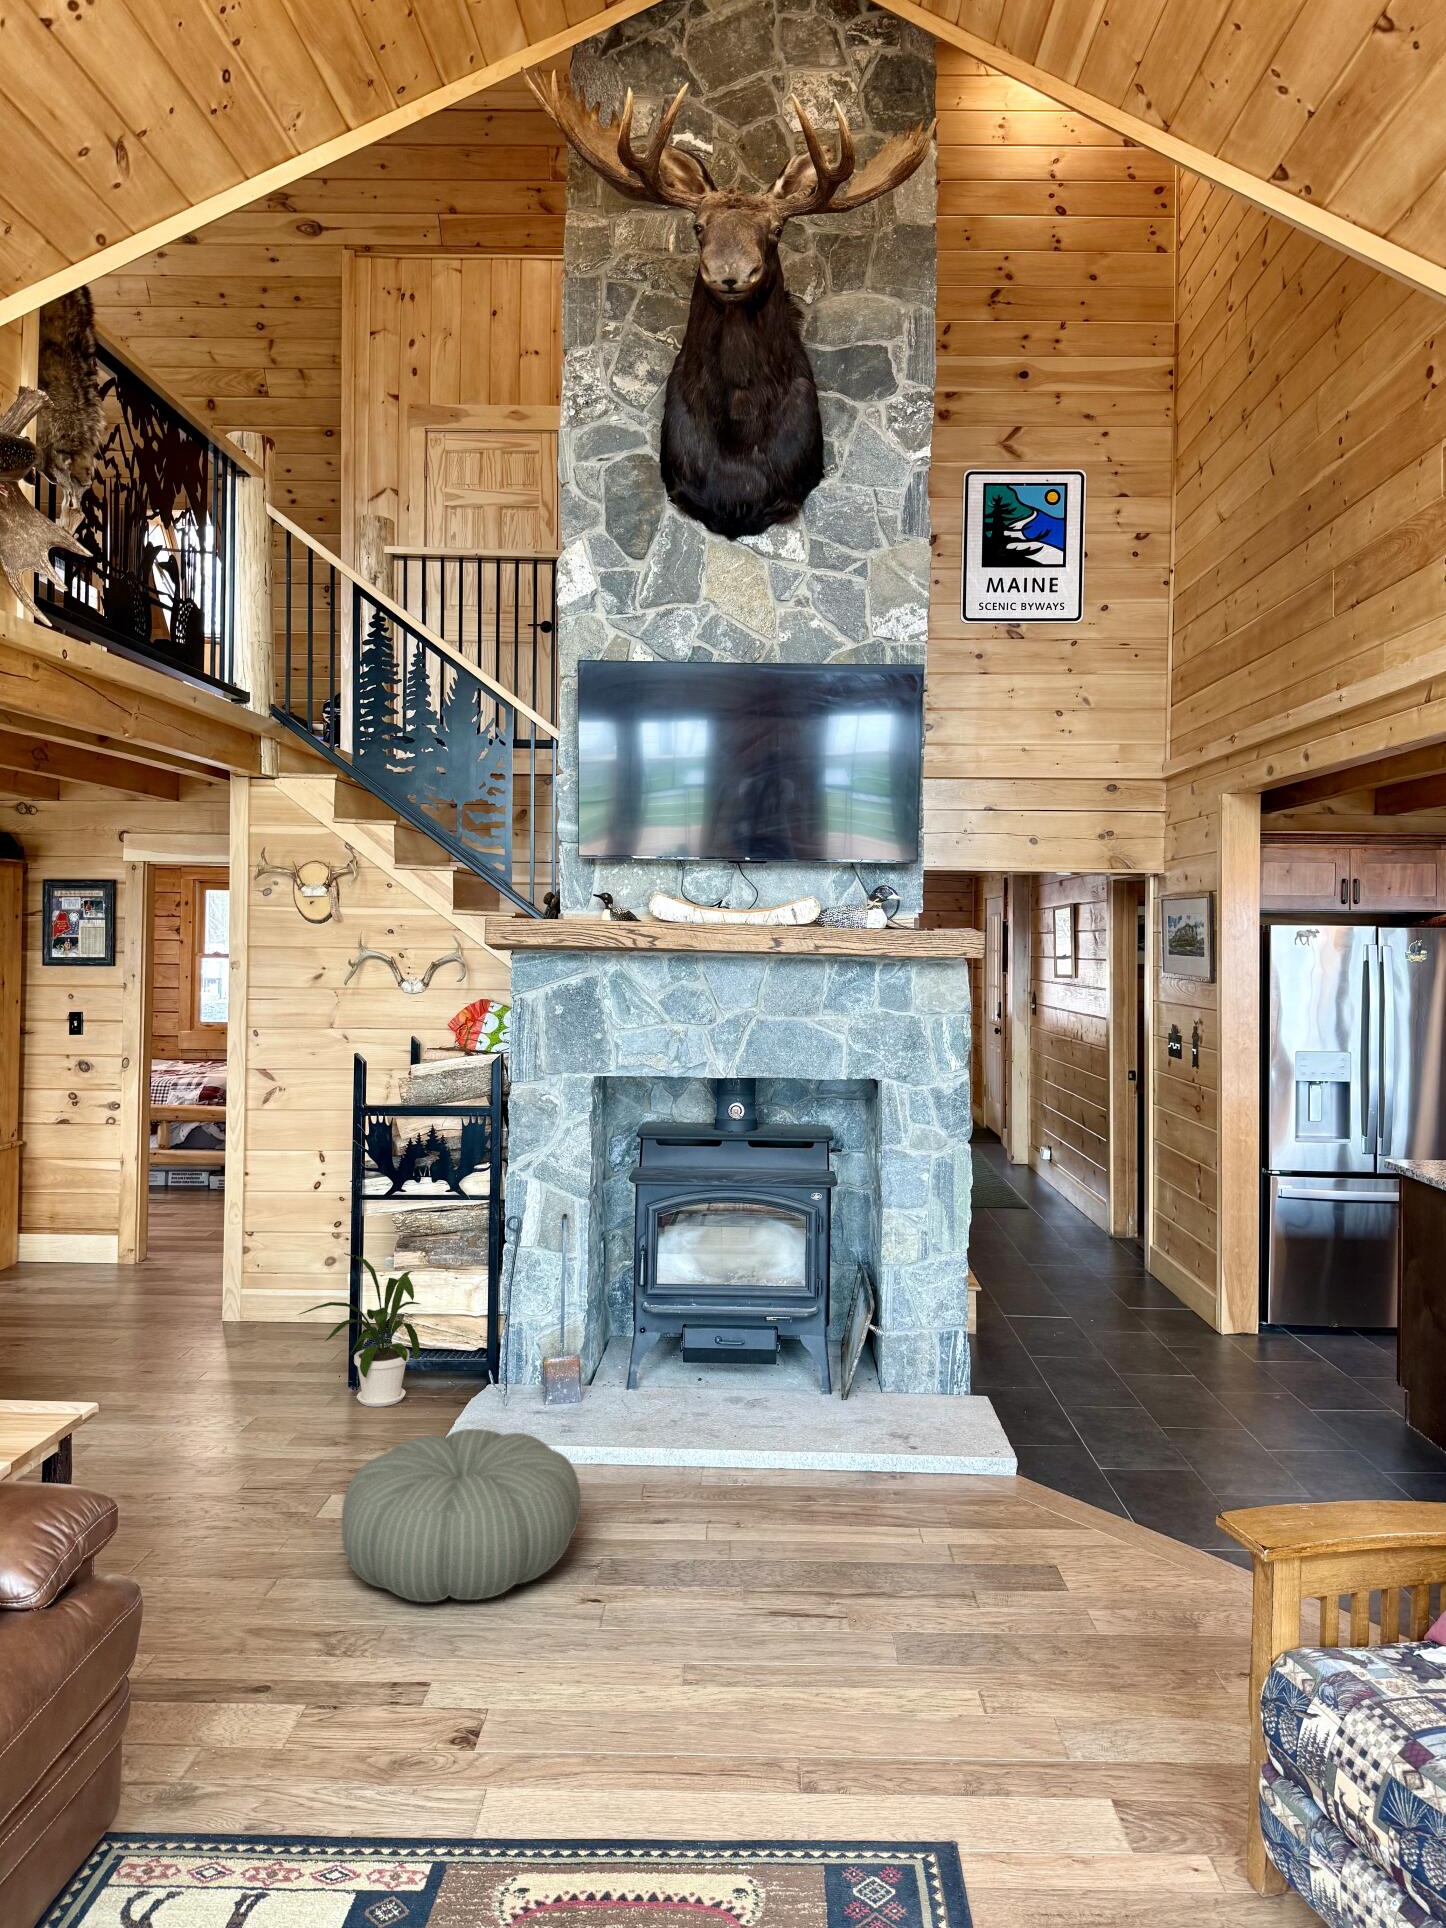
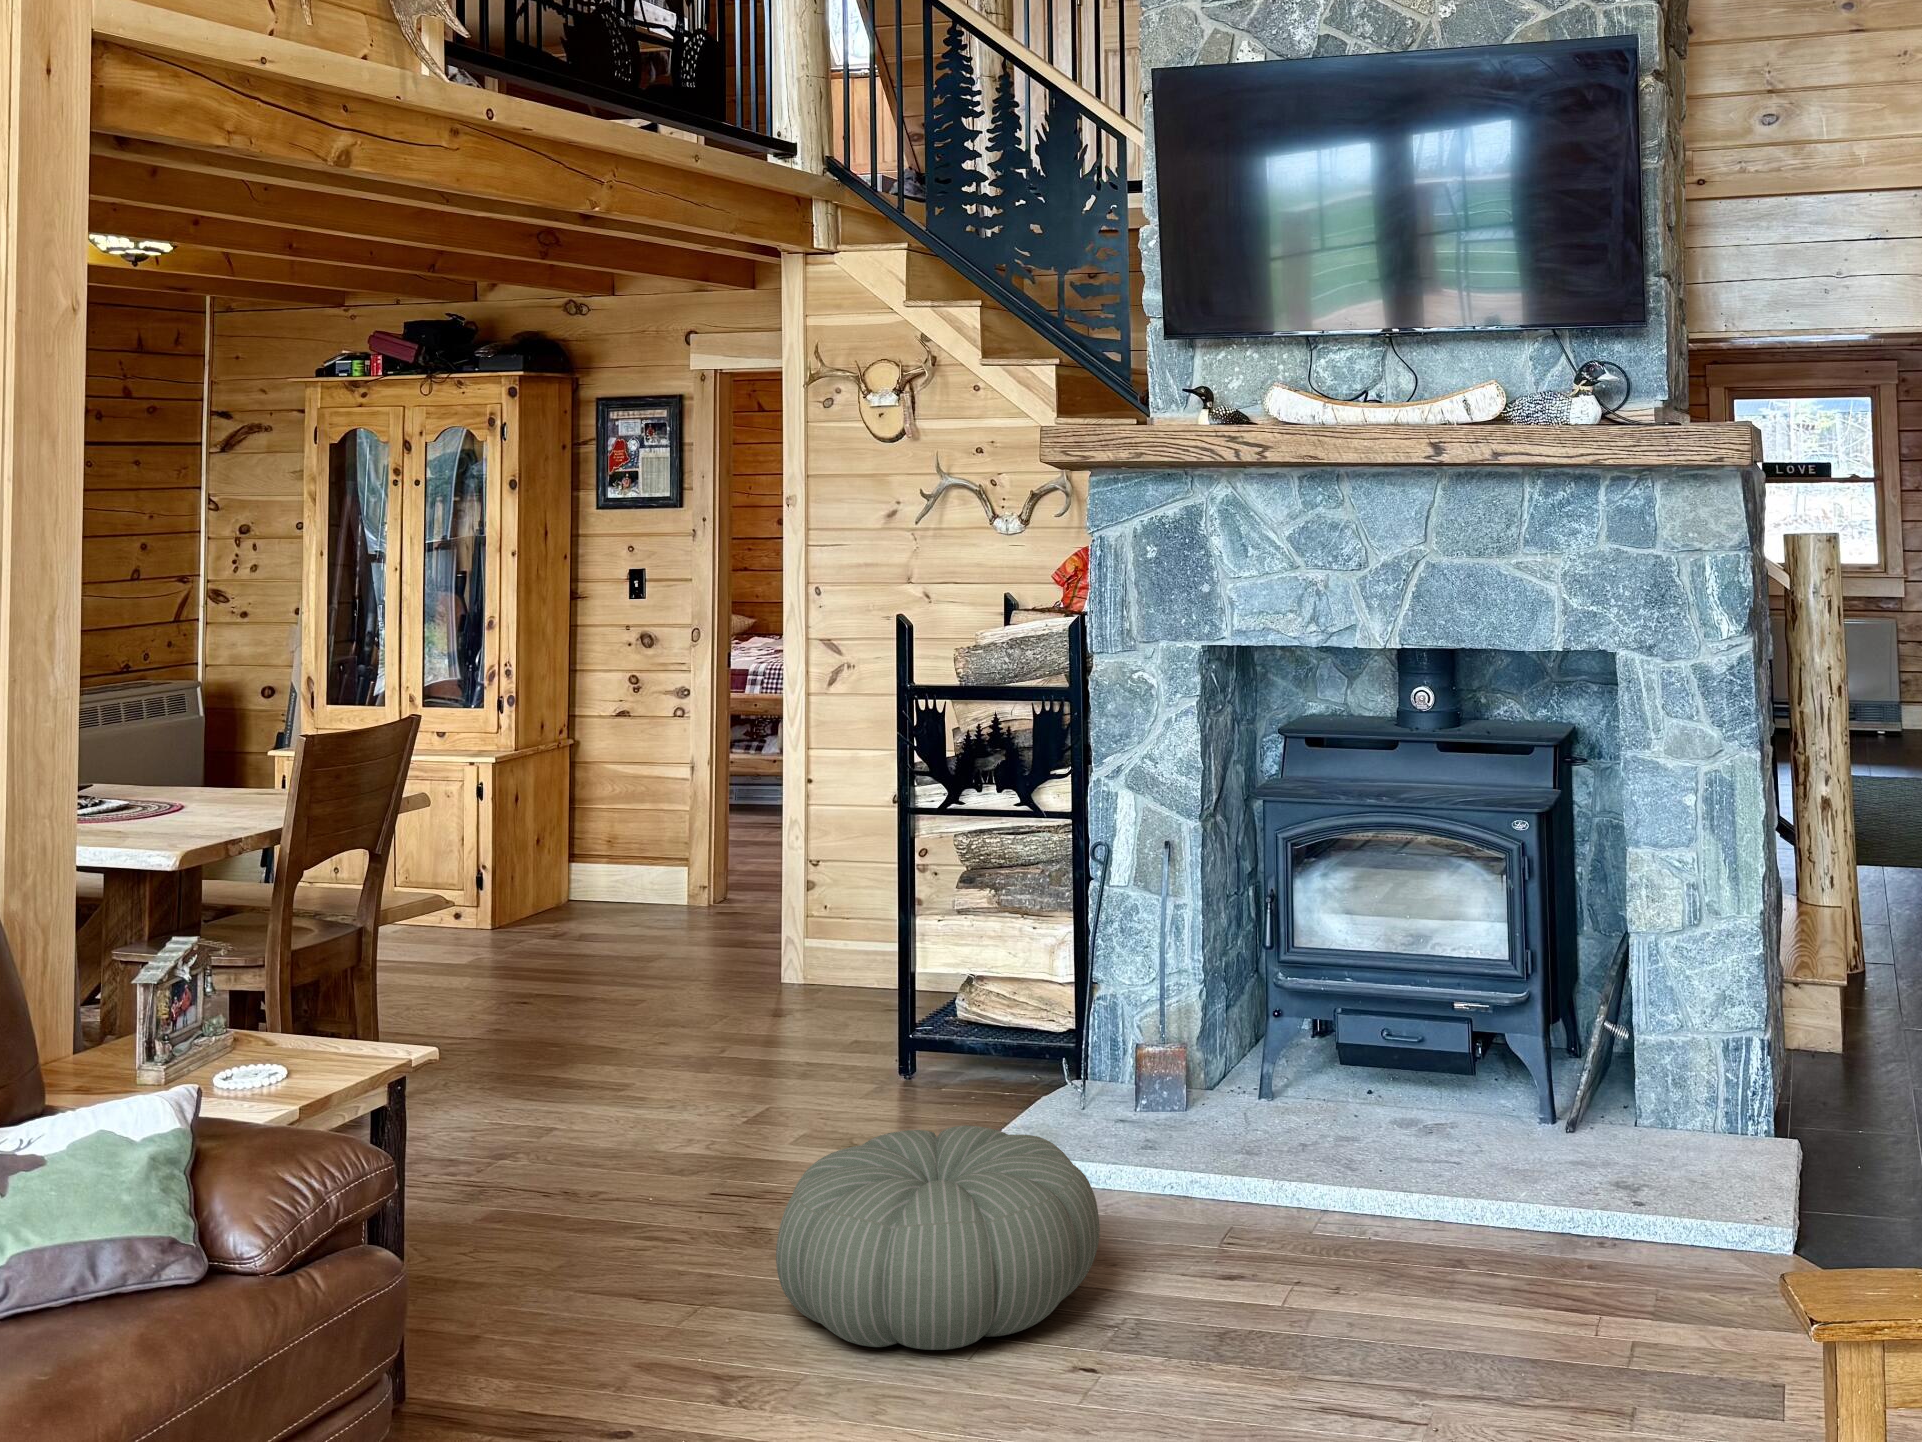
house plant: present [300,1253,420,1407] -> none [818,890,985,1104]

